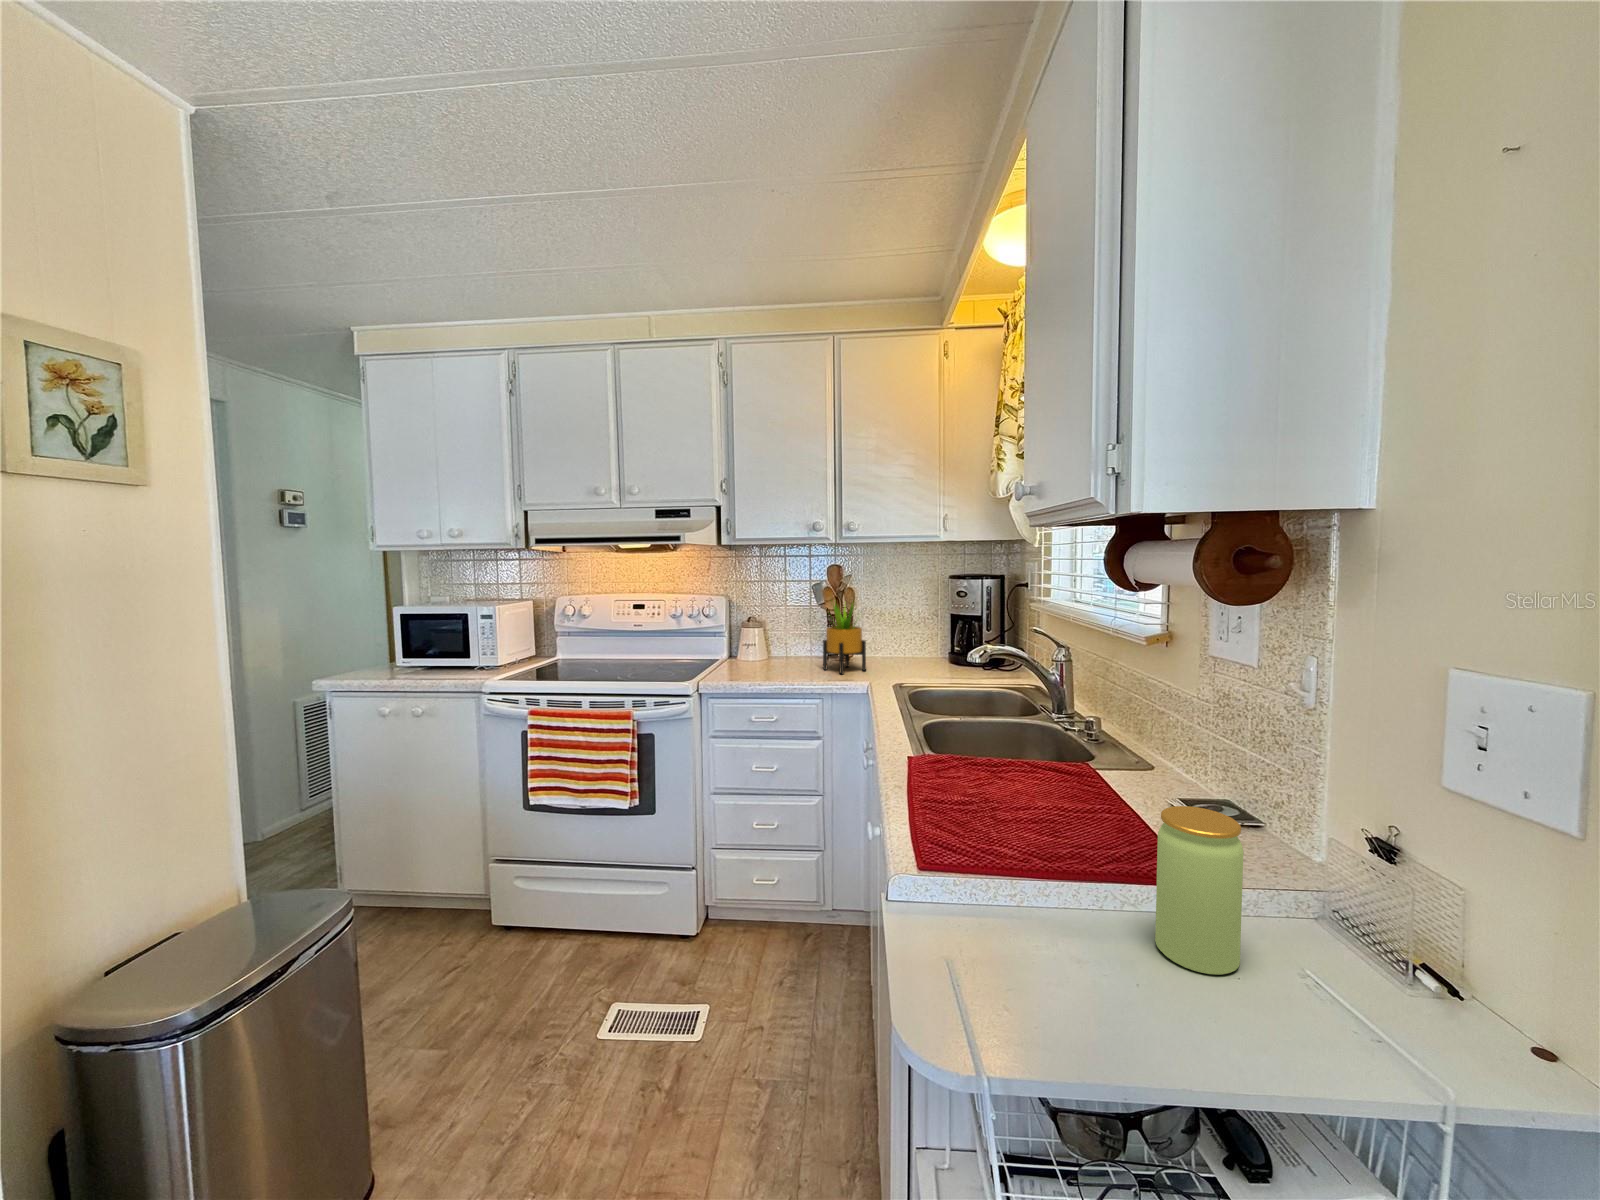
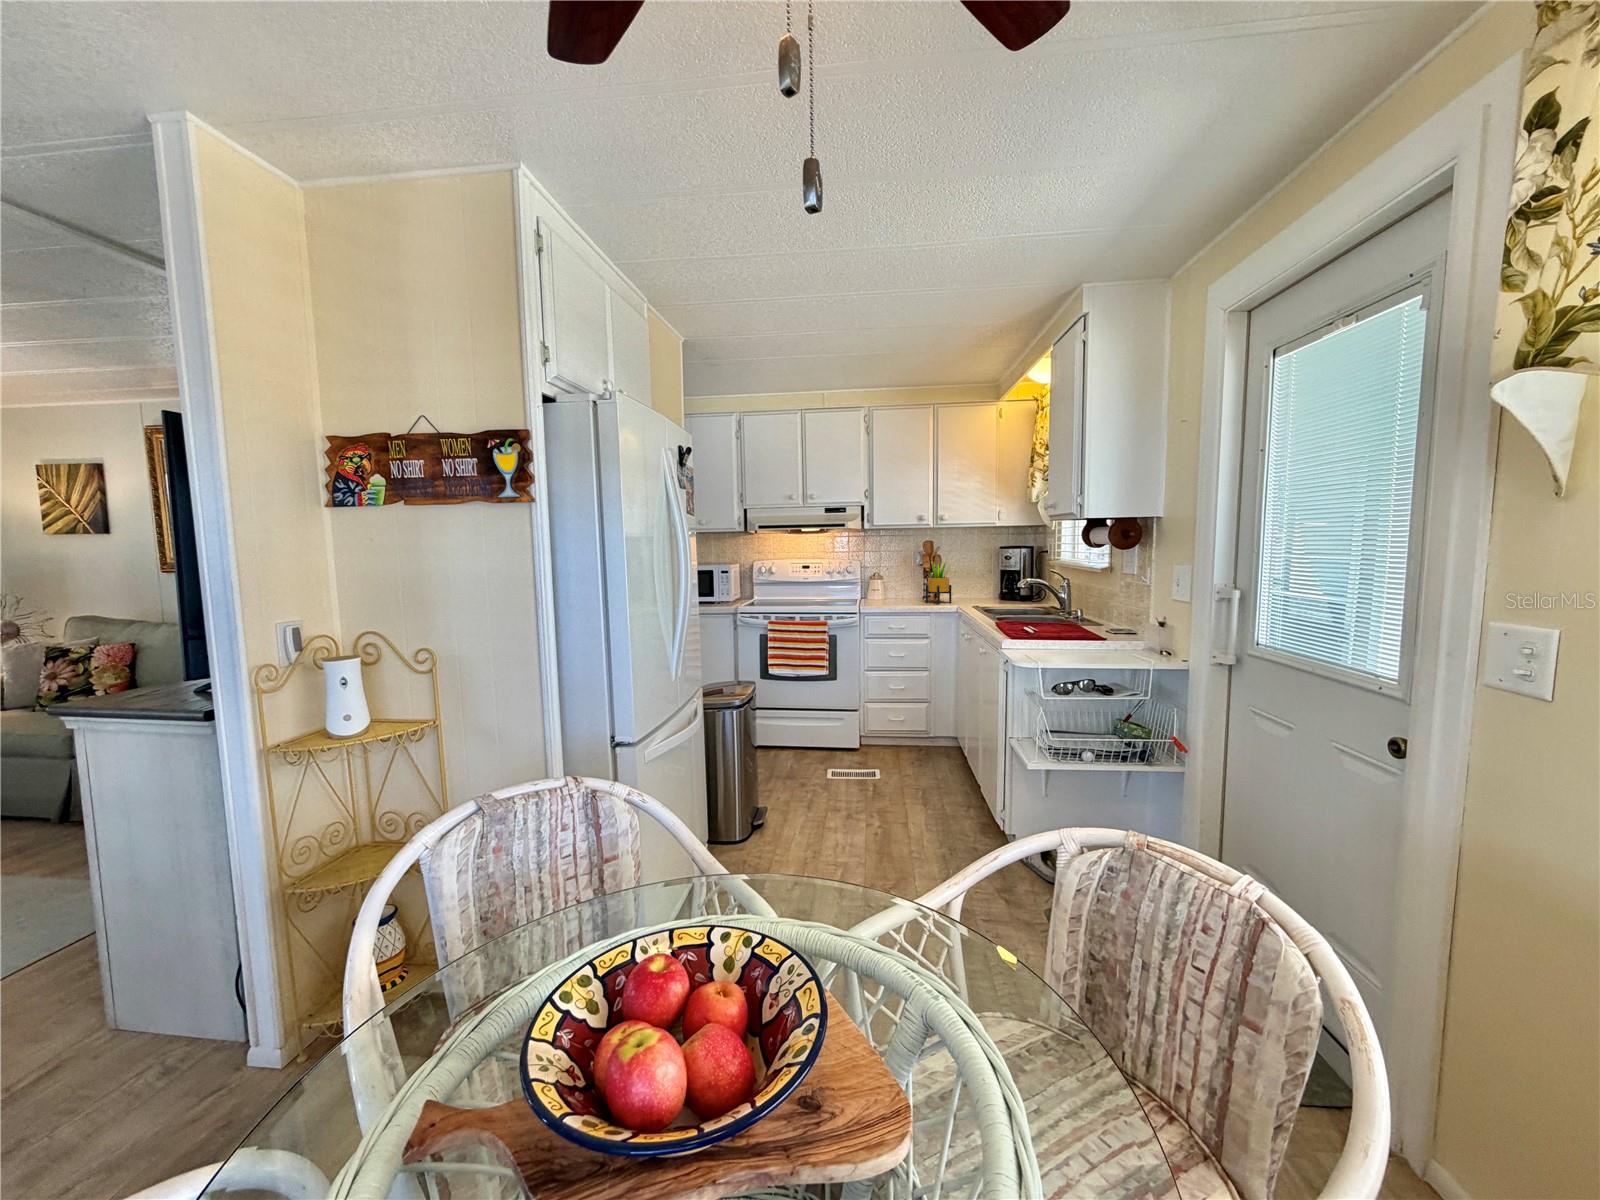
jar: present [1155,806,1243,975] -> none [1090,612,1115,657]

